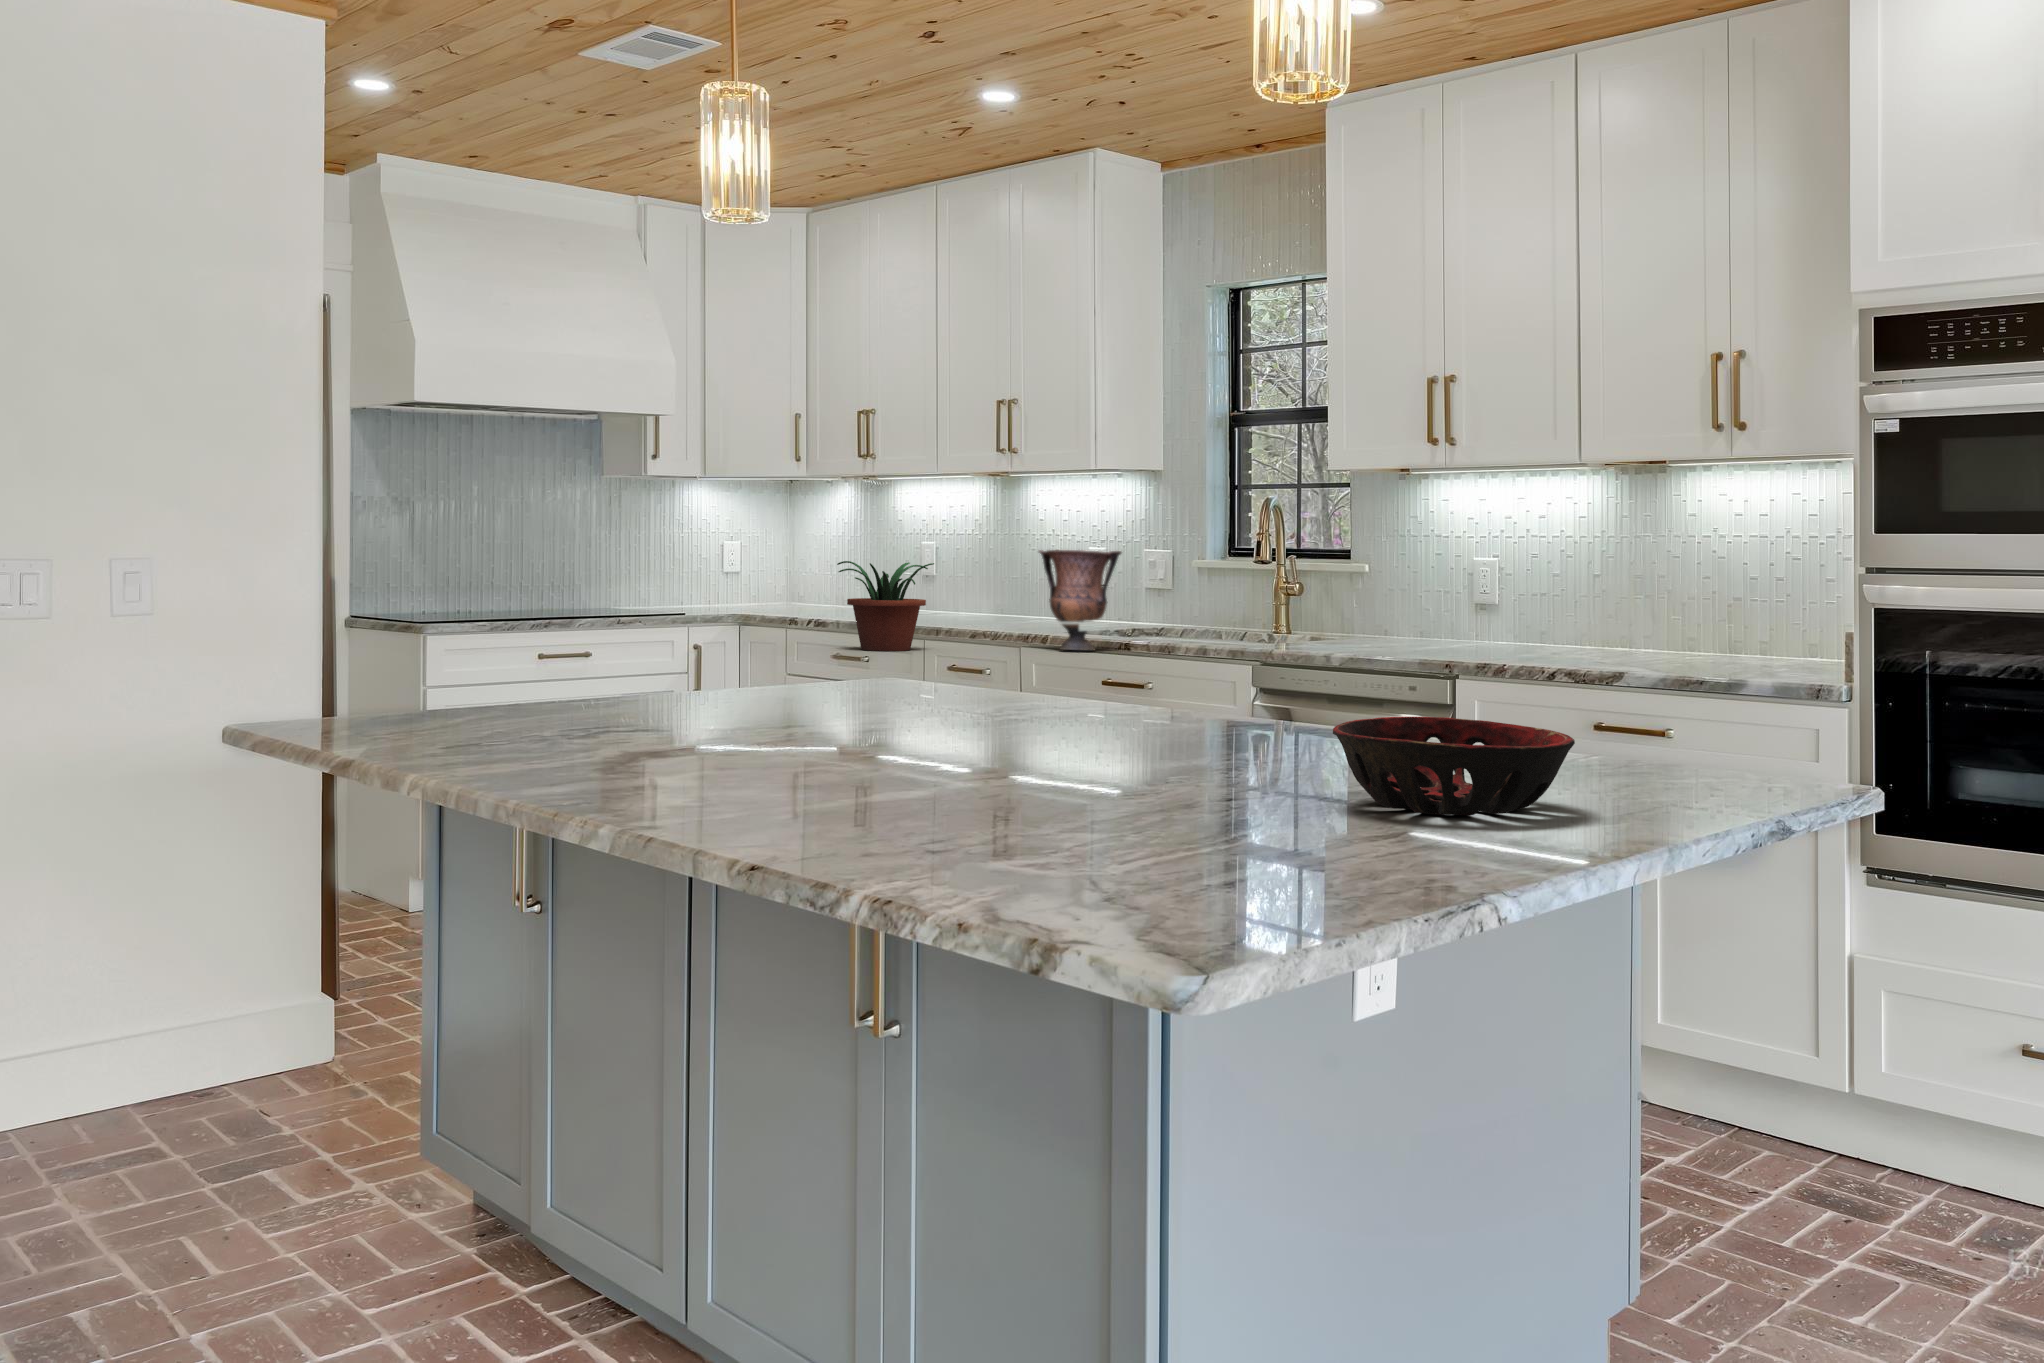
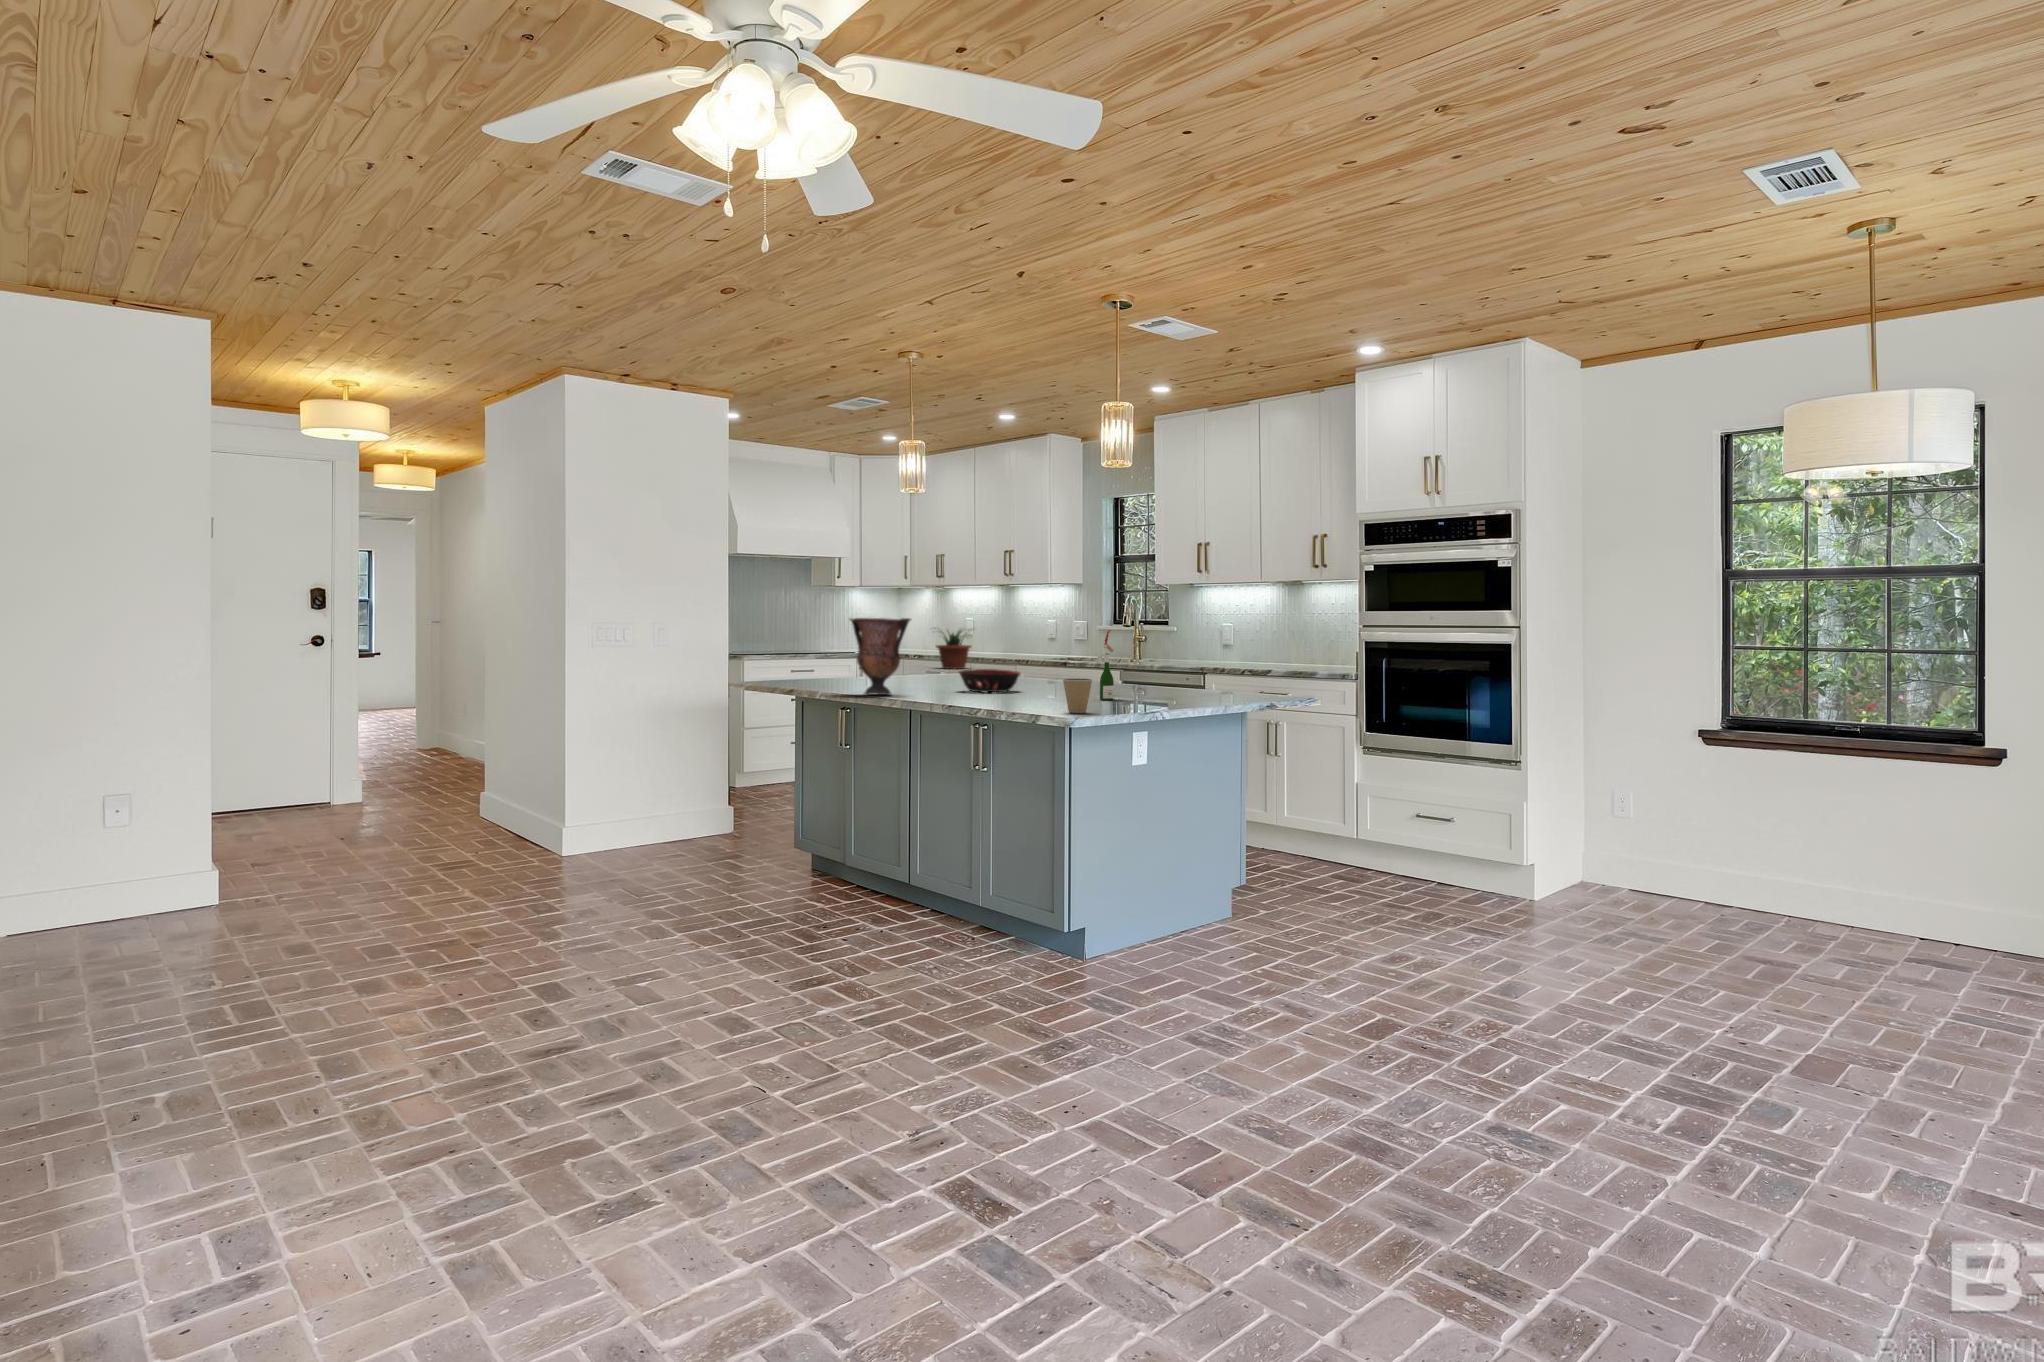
vase: present [1039,550,1122,651] -> present [850,618,910,695]
wine bottle: none [1225,567,1284,774] -> present [1097,630,1118,700]
decorative bowl: present [1333,717,1575,815] -> present [959,669,1020,692]
coffee cup: none [1125,732,1228,857] -> present [1063,679,1092,713]

